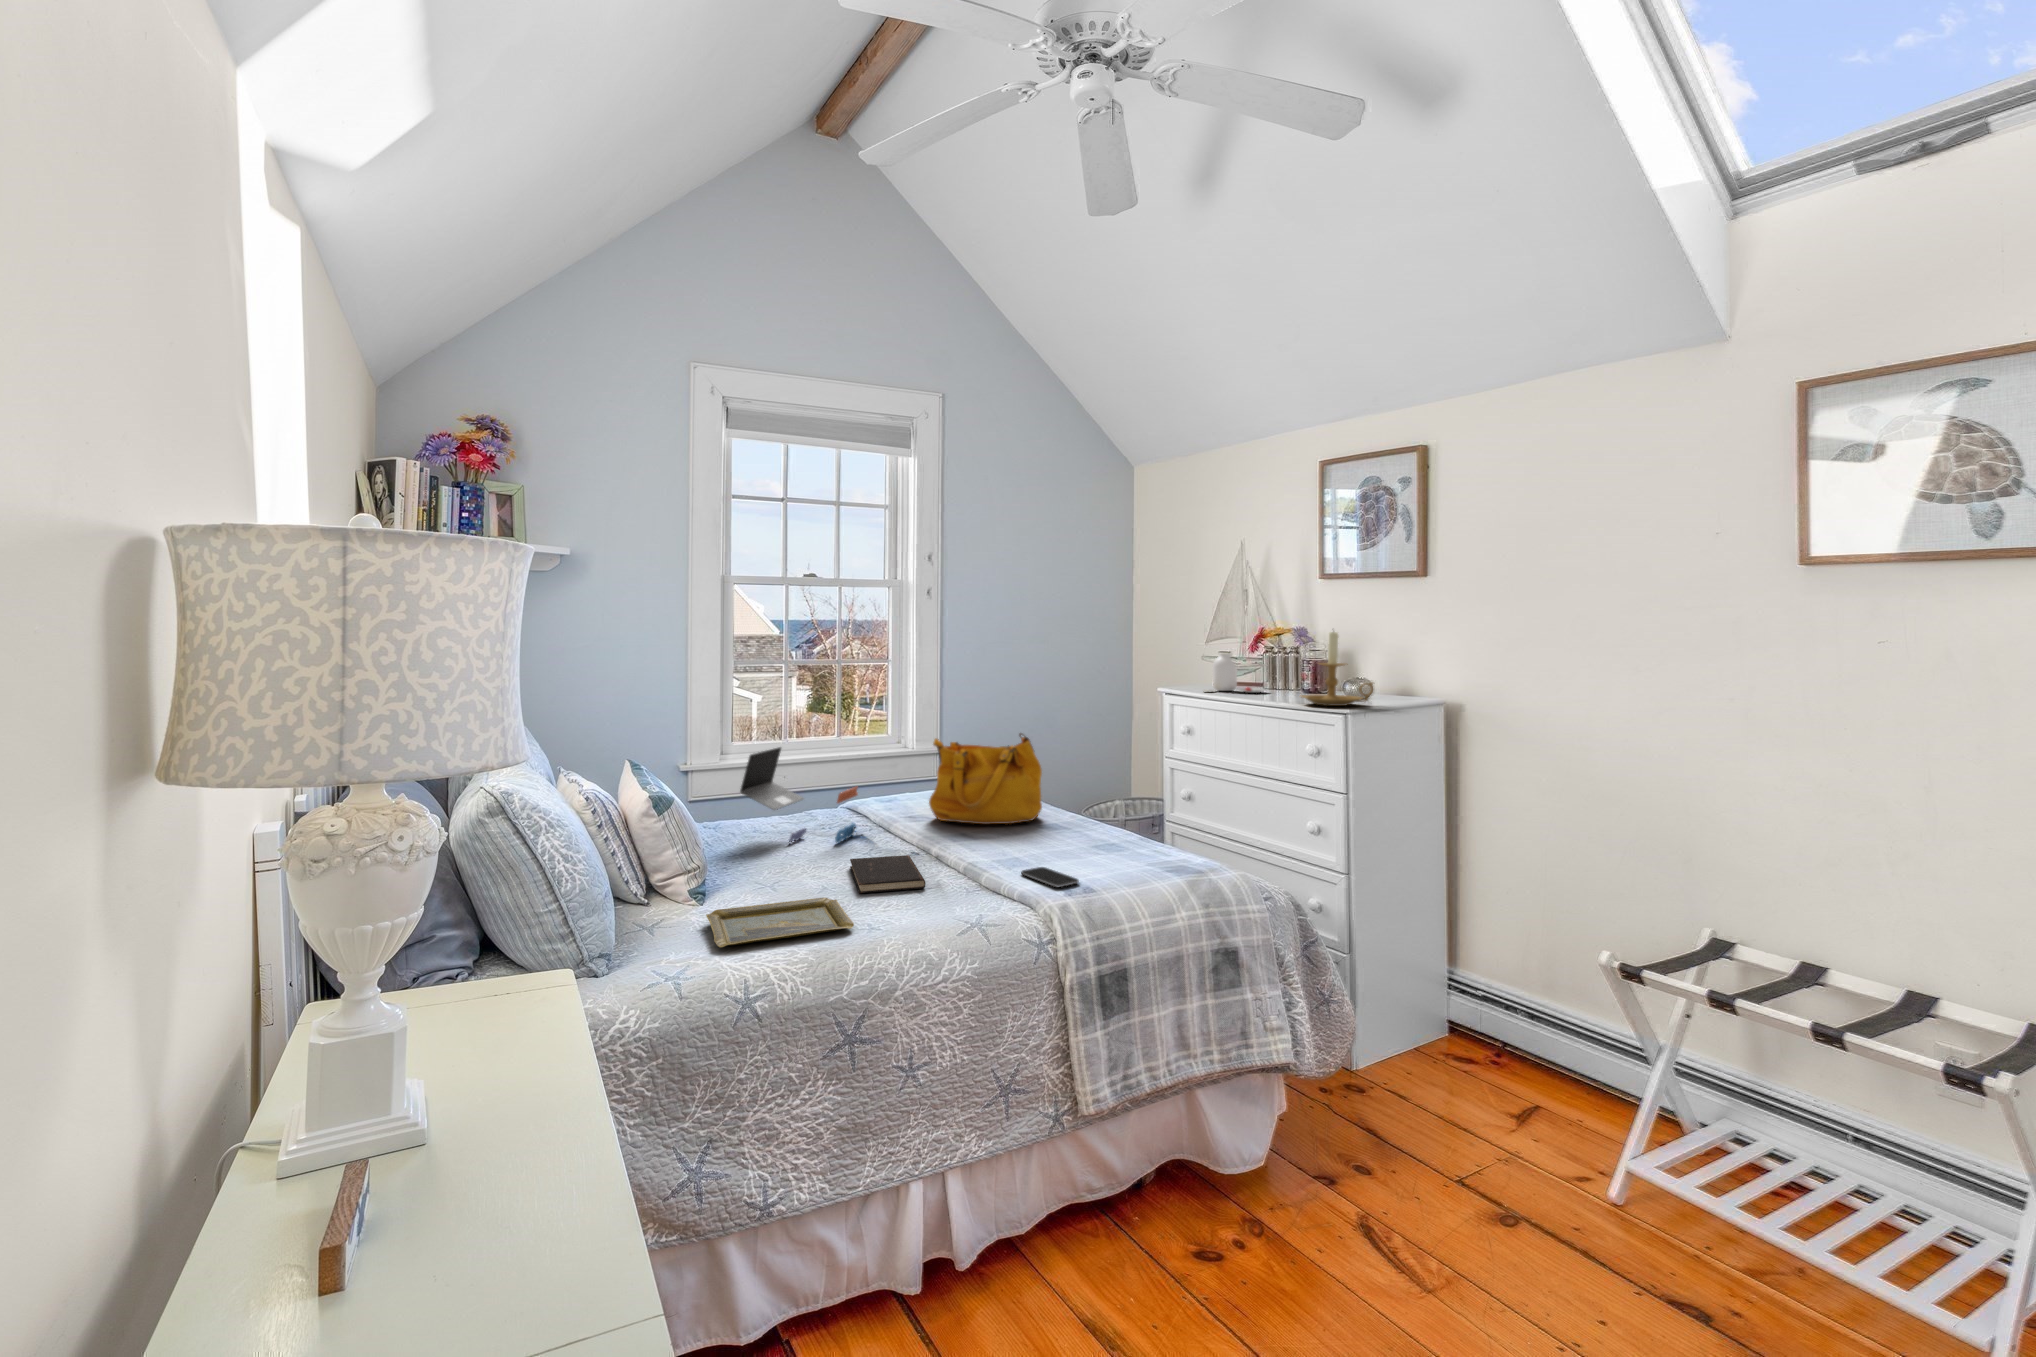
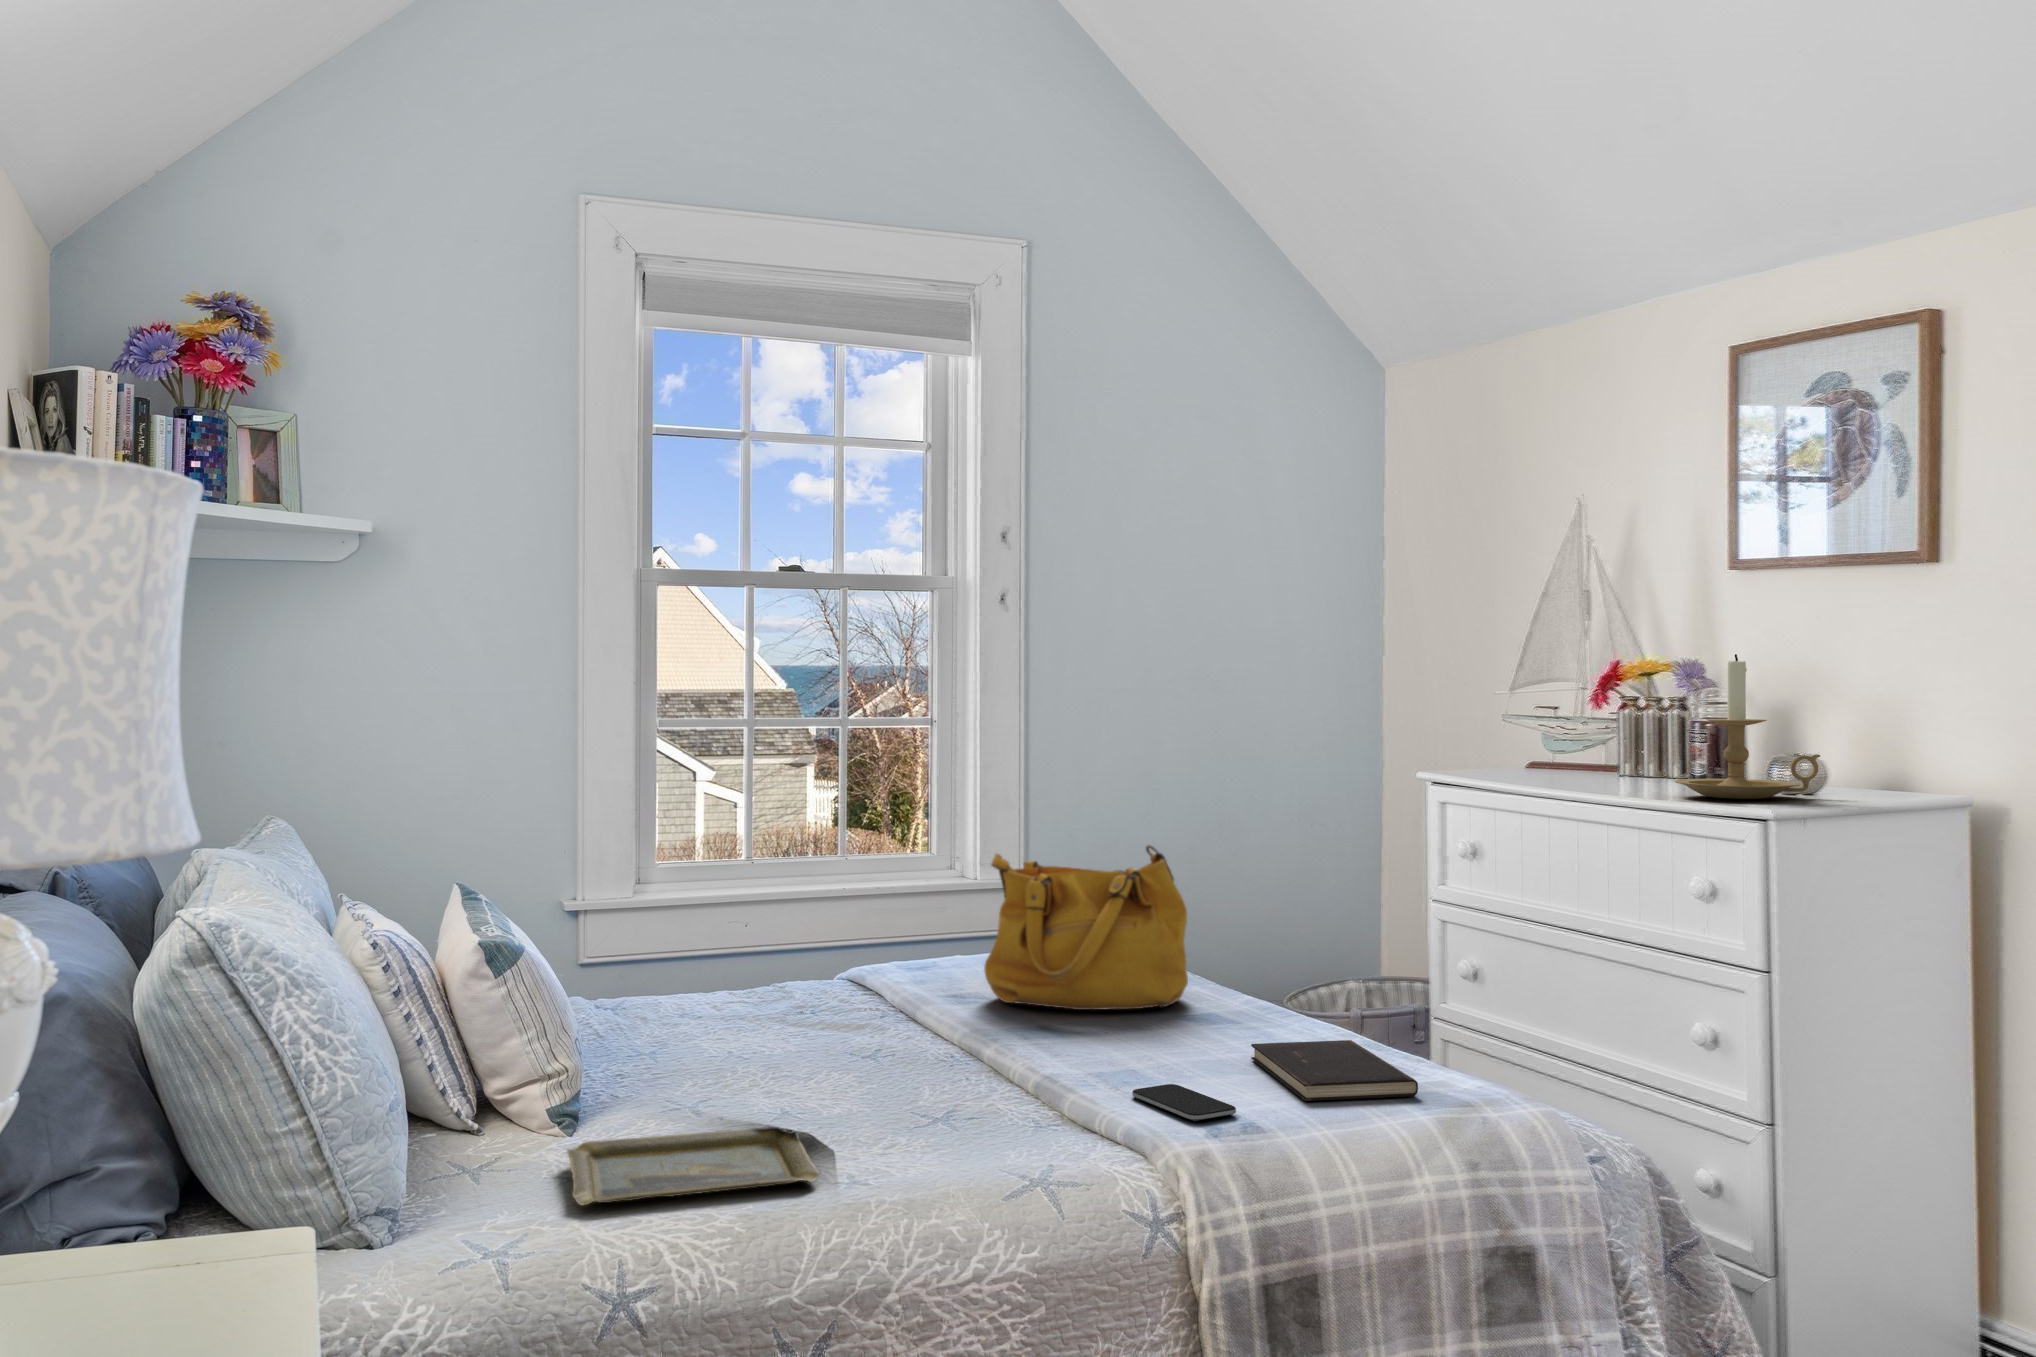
jar: present [1212,653,1266,693] -> none [1498,706,1623,778]
laptop: present [740,747,858,844] -> none [652,866,858,1037]
hardcover book: present [850,855,925,893] -> present [1251,1040,1418,1101]

